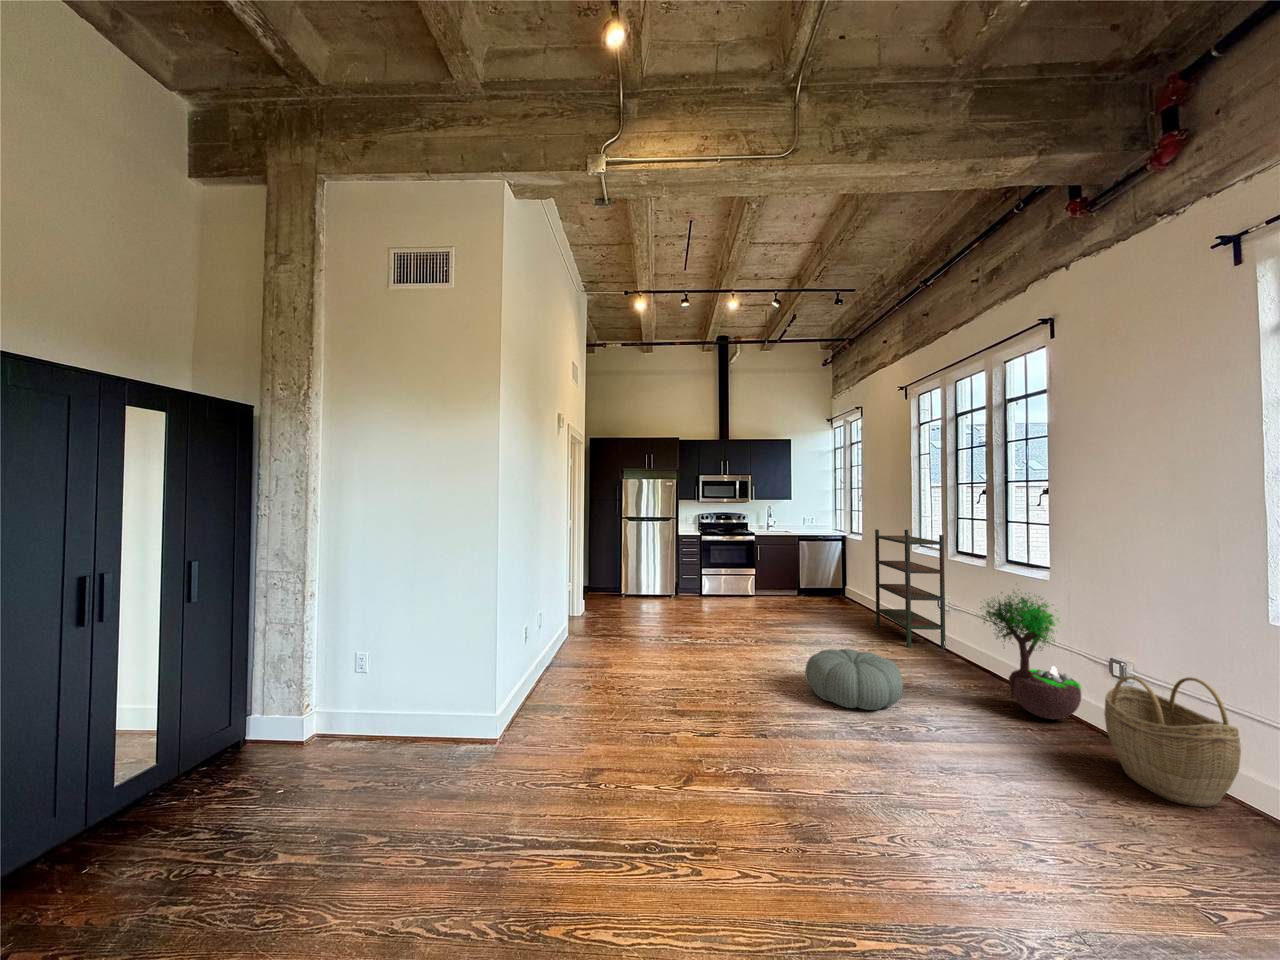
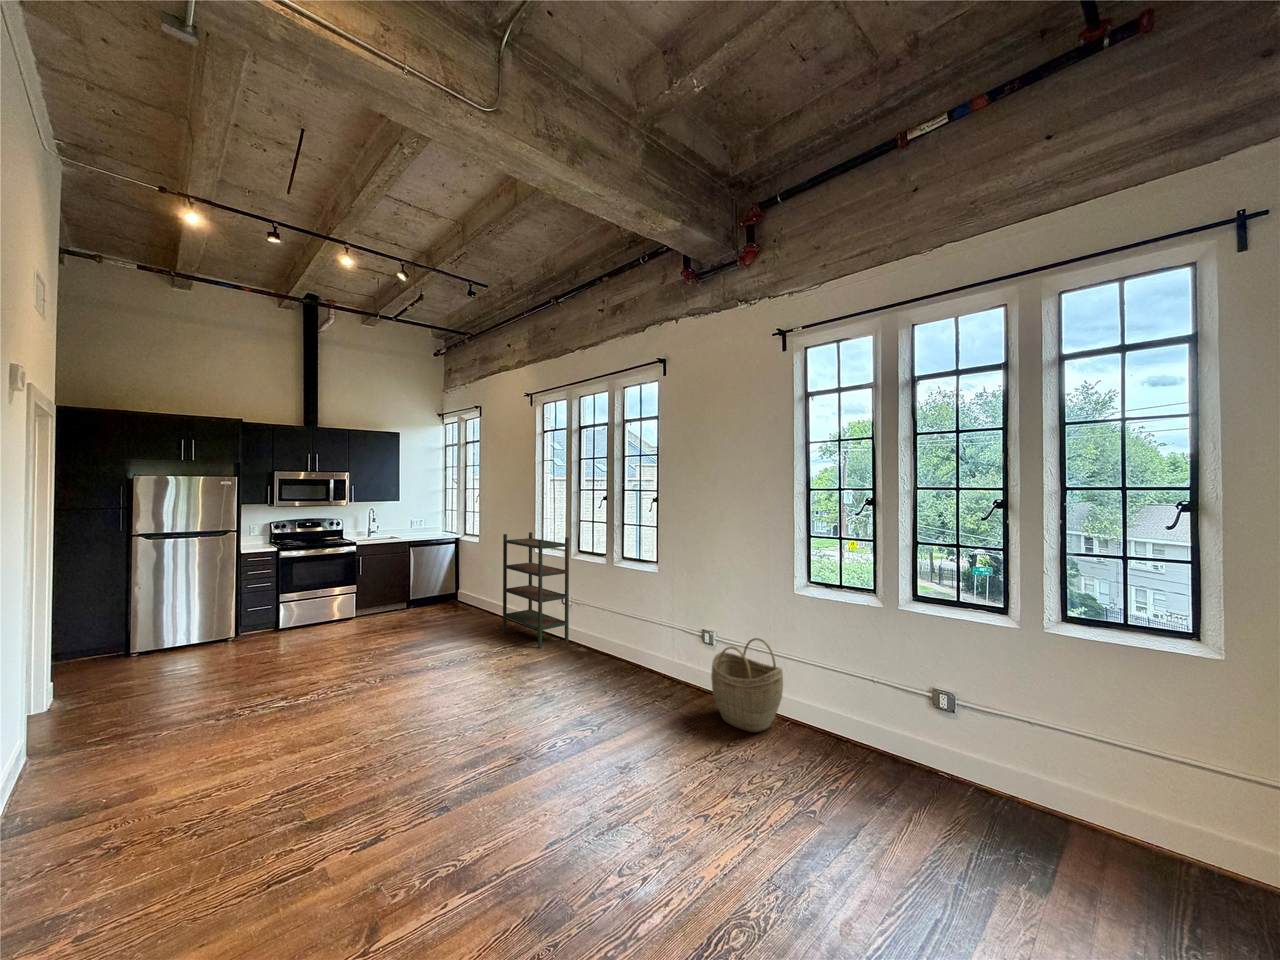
potted tree: present [980,584,1081,719] -> none [615,580,685,690]
pouf: present [805,649,903,710] -> none [467,669,565,737]

